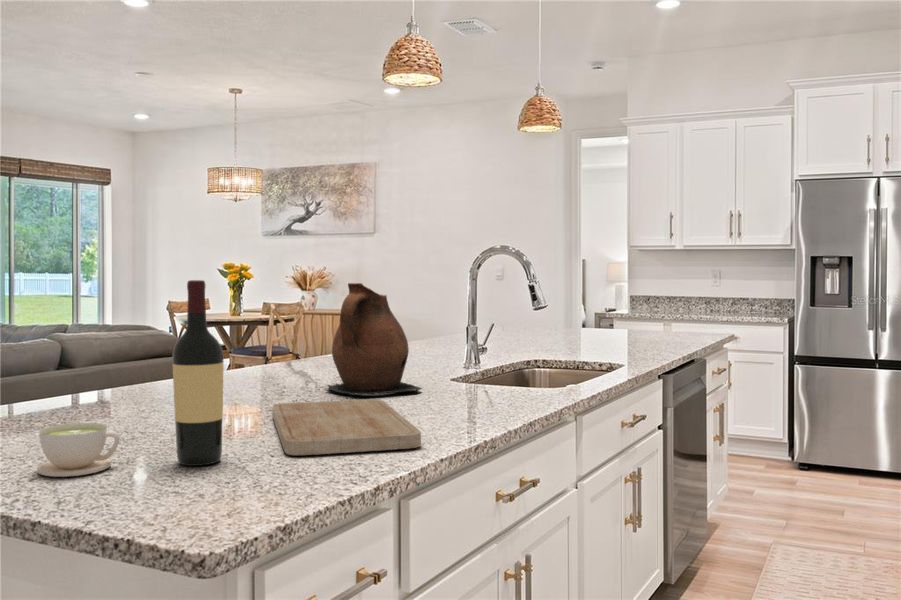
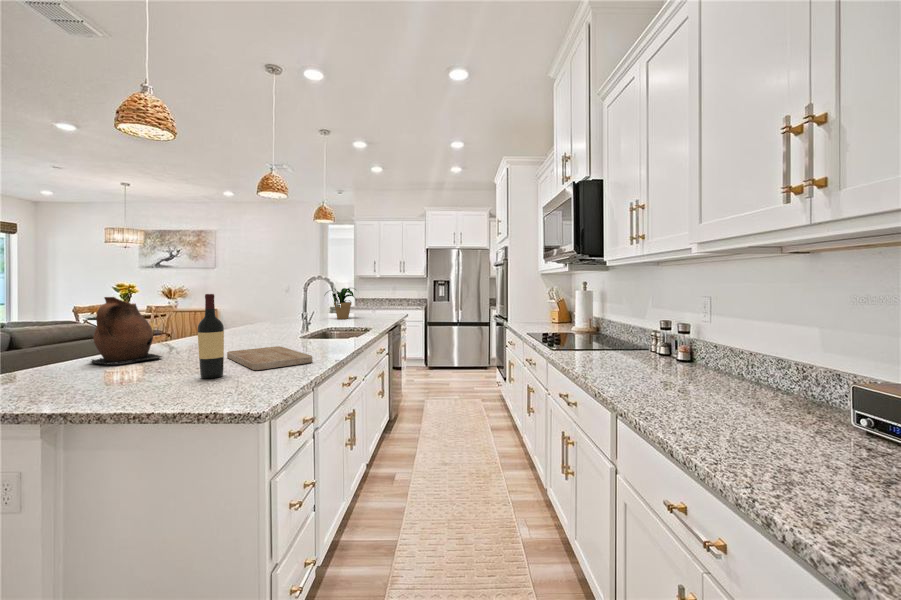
potted plant: none [535,269,612,340] -> present [325,288,356,319]
ceramic pitcher: present [328,283,422,395] -> present [91,297,162,365]
coffee cup: present [37,423,120,477] -> none [123,364,170,390]

